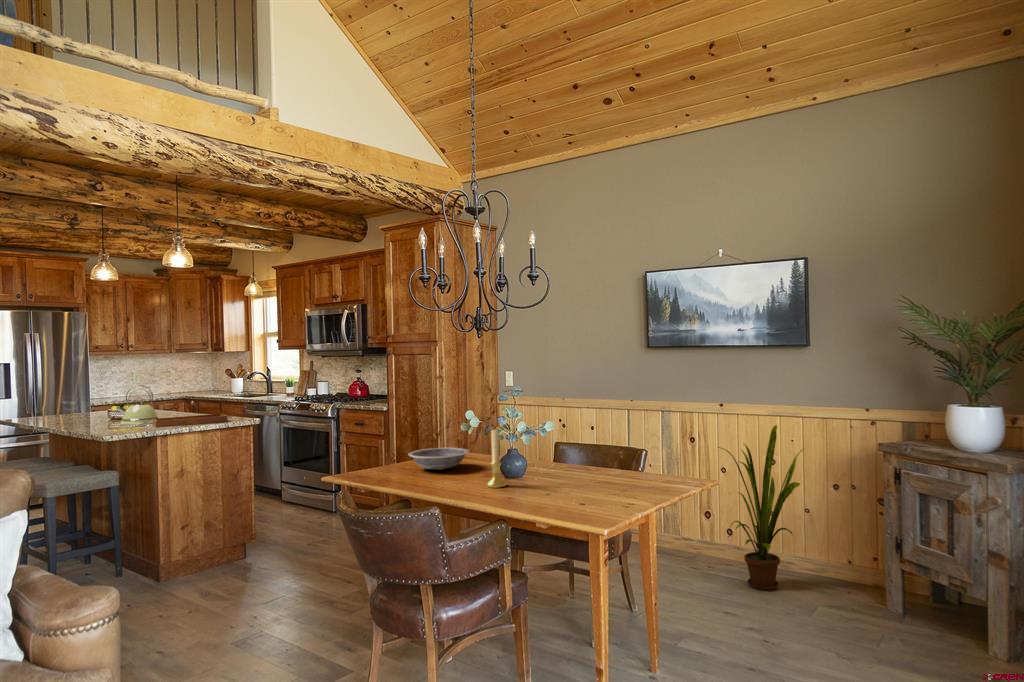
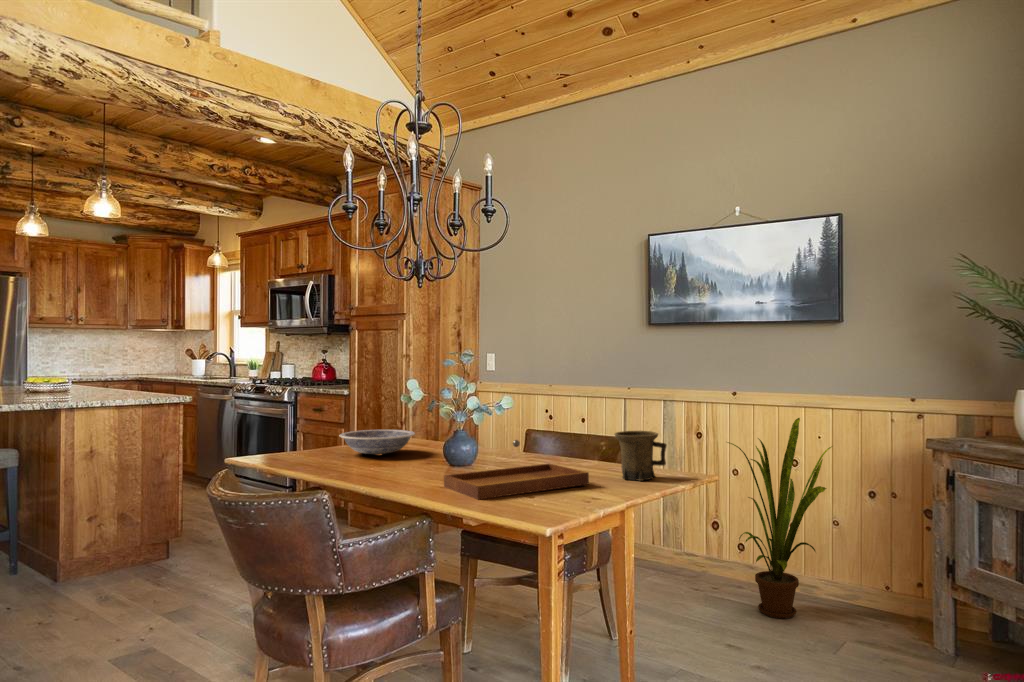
kettle: present [115,385,158,425] -> none [19,351,73,397]
tray: present [153,401,228,427] -> present [444,440,589,500]
candle holder: present [487,429,506,488] -> none [423,400,449,476]
mug: none [636,446,677,487] -> present [615,431,667,481]

